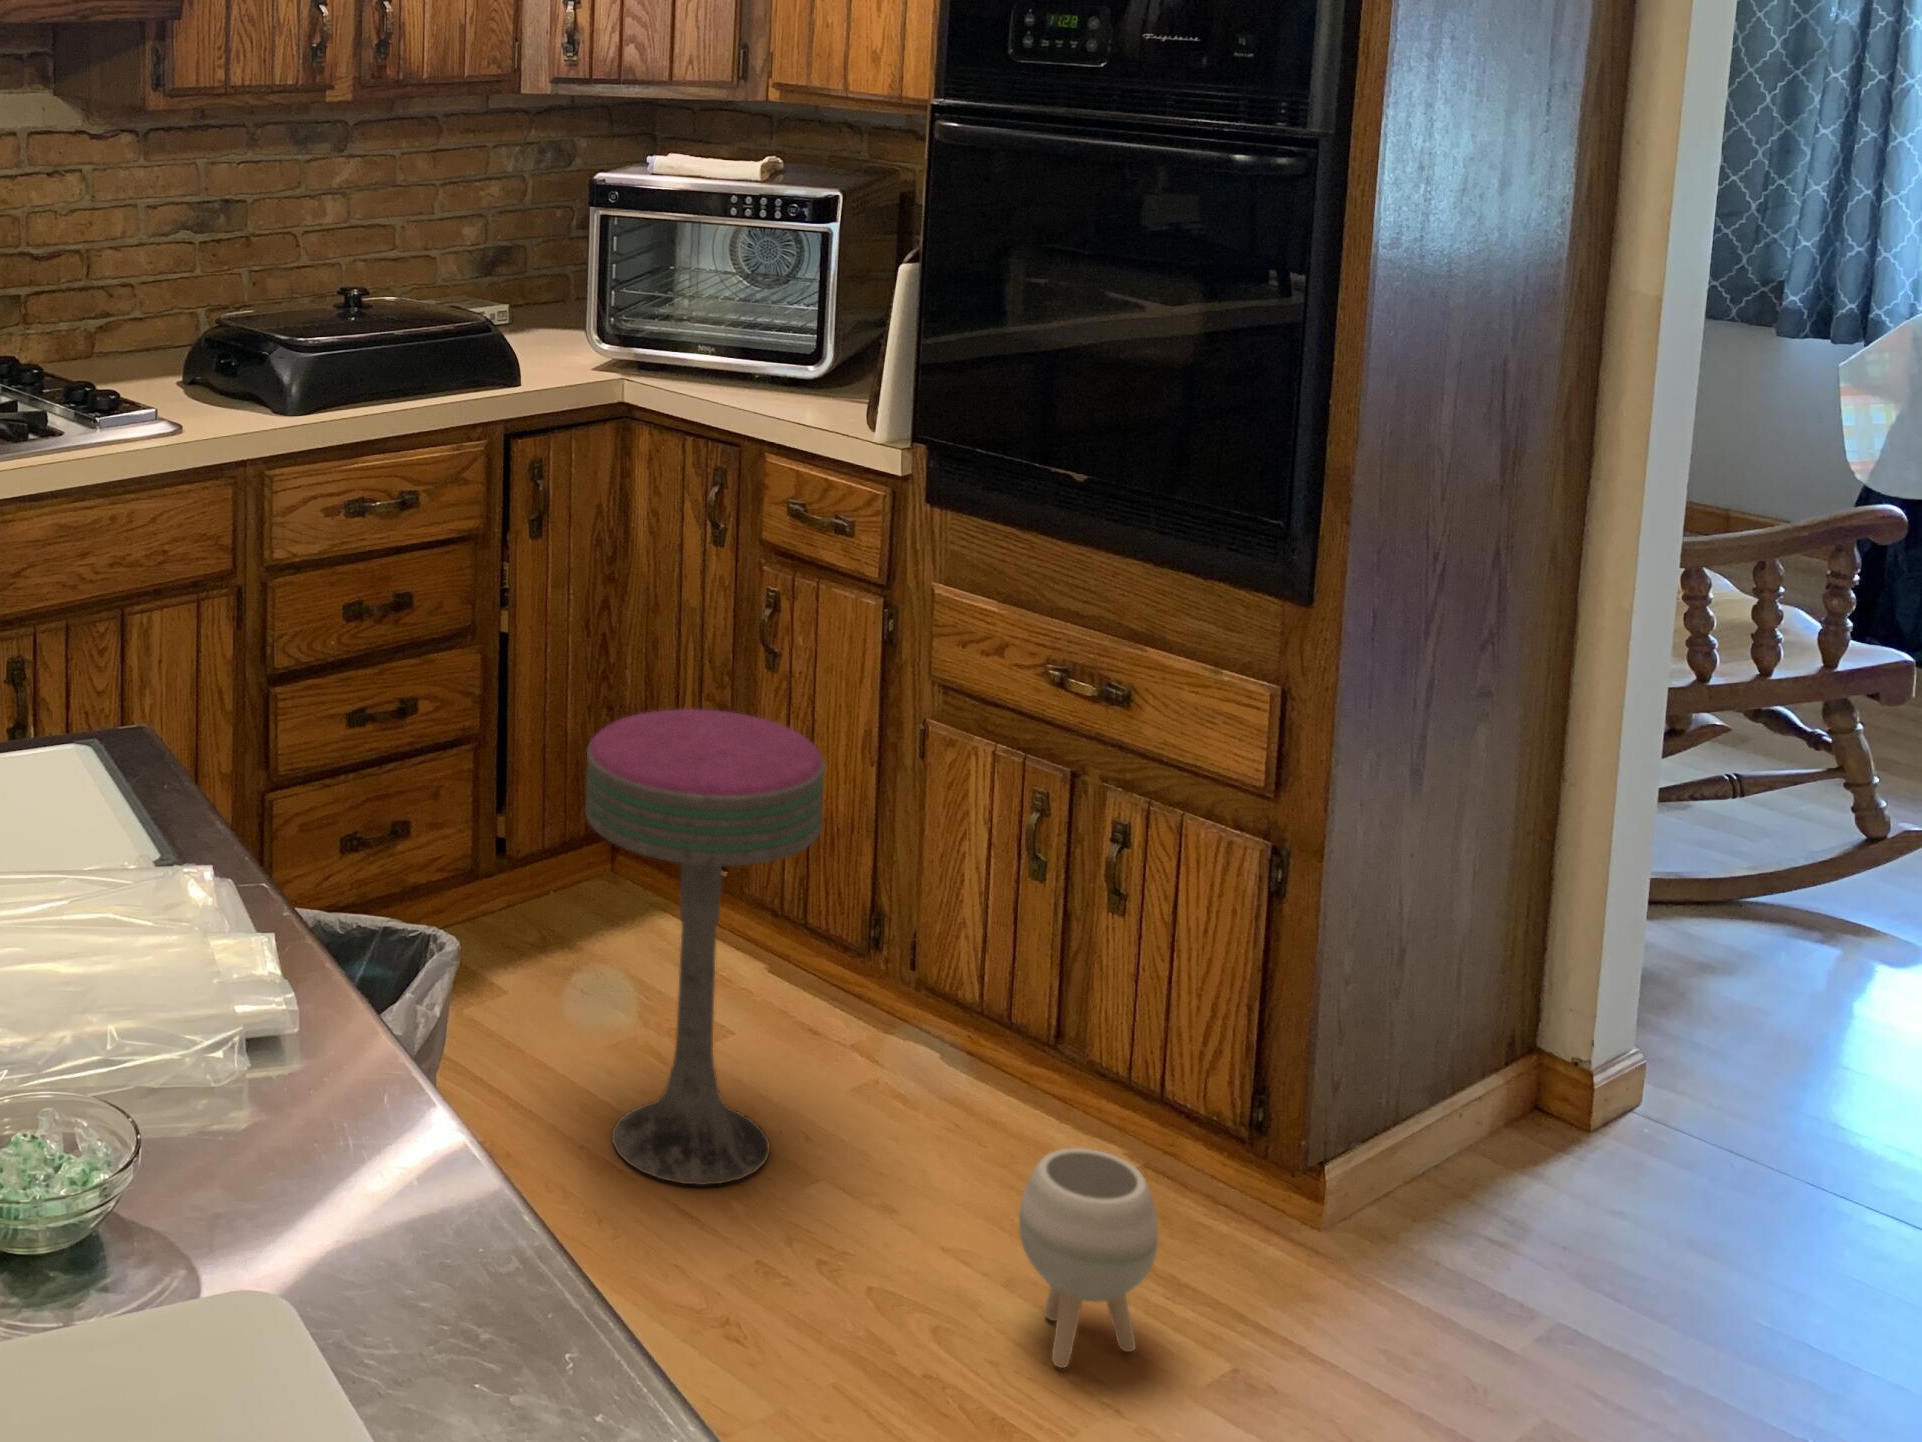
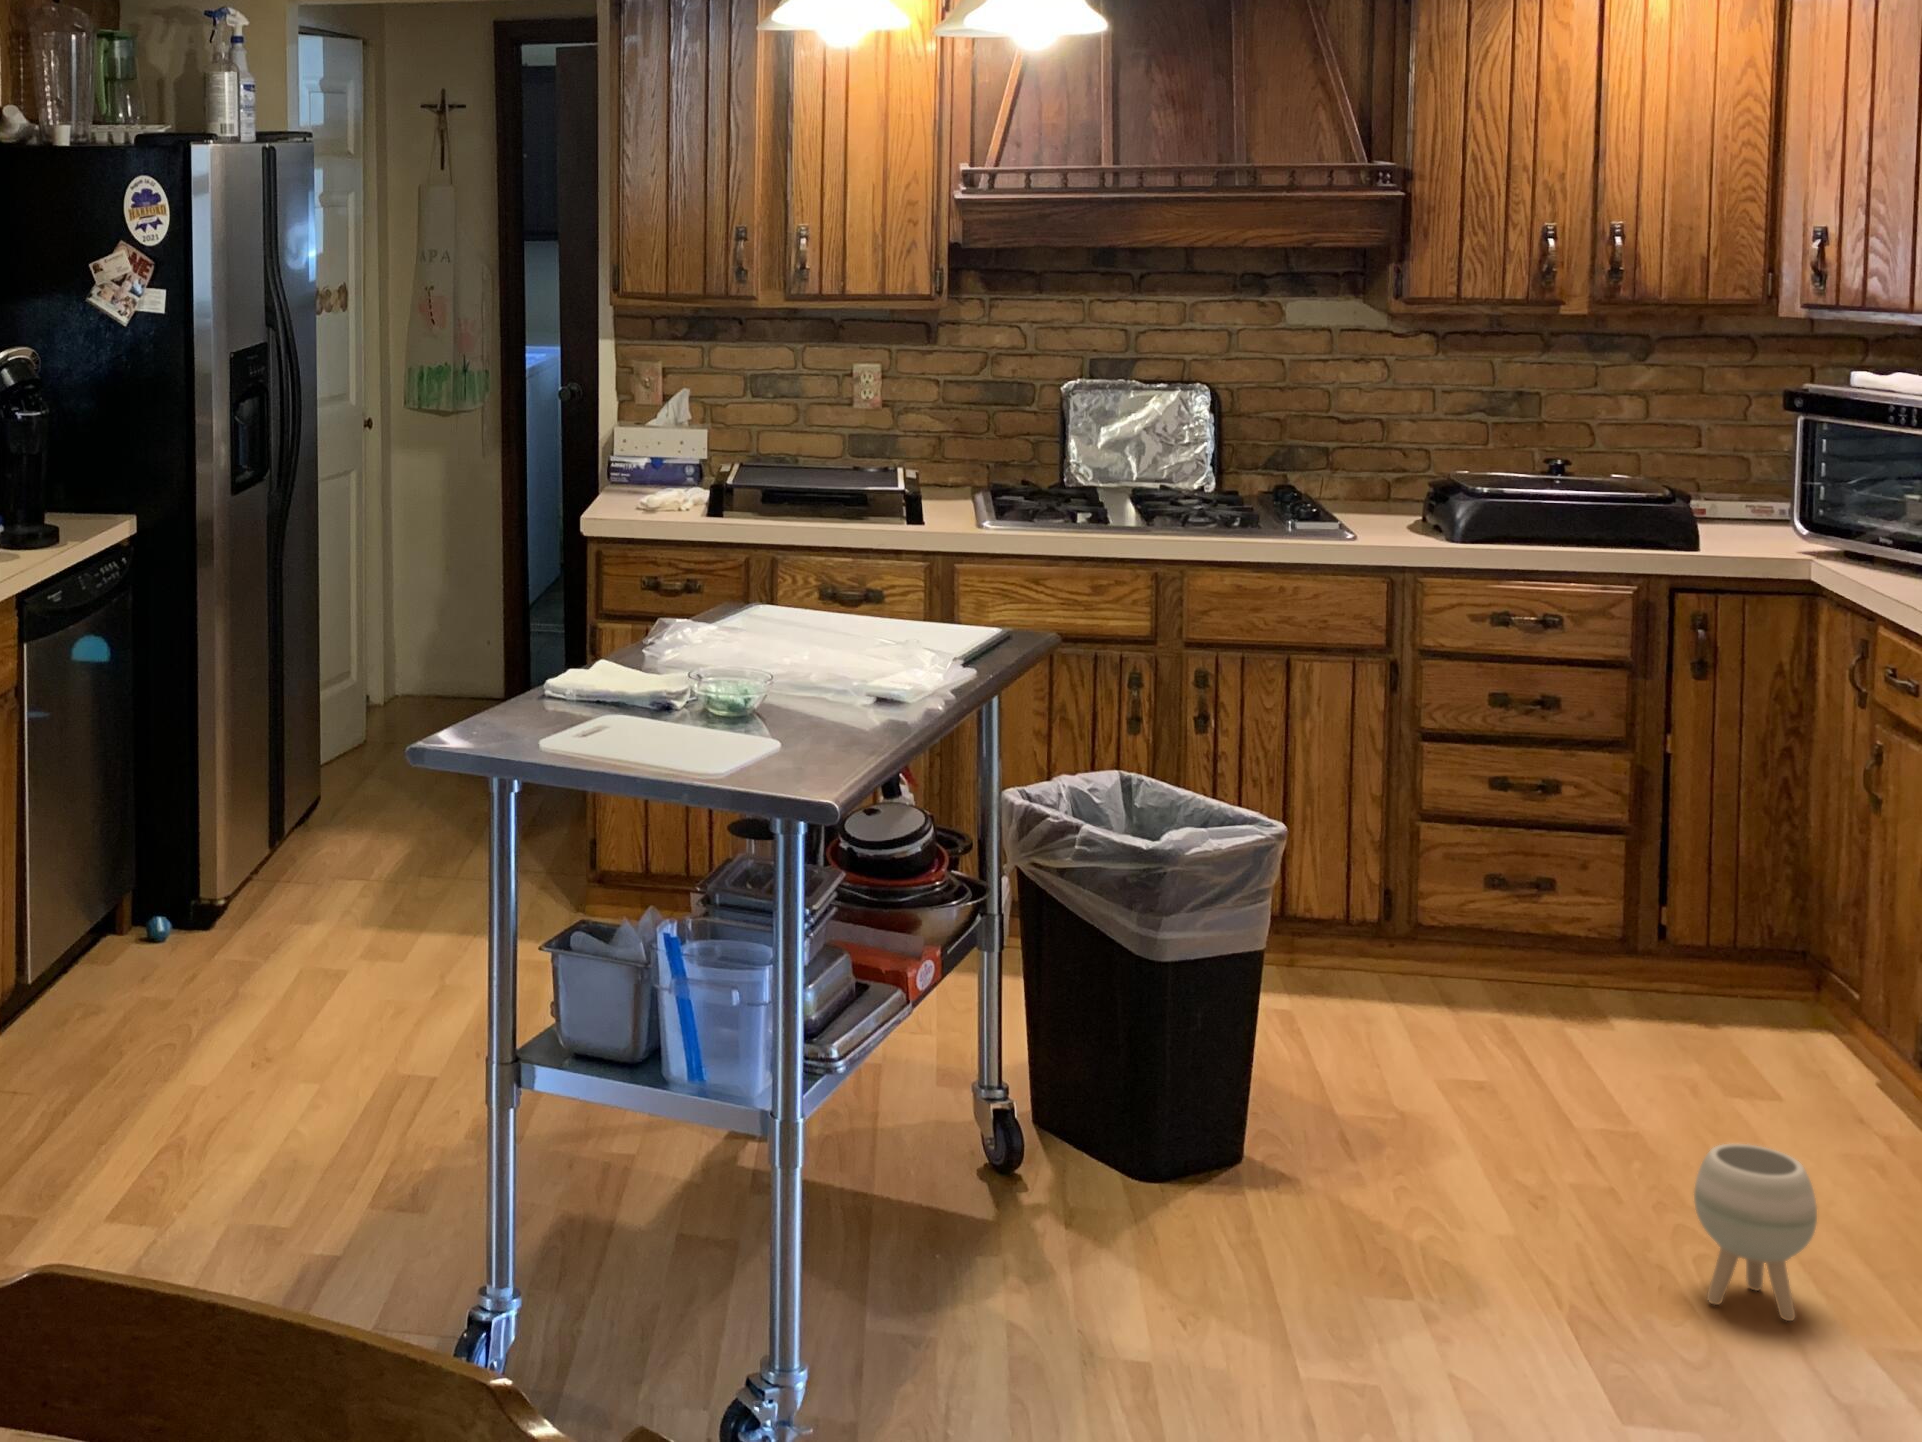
bar stool: present [585,709,825,1185] -> none [1518,786,1725,1159]

